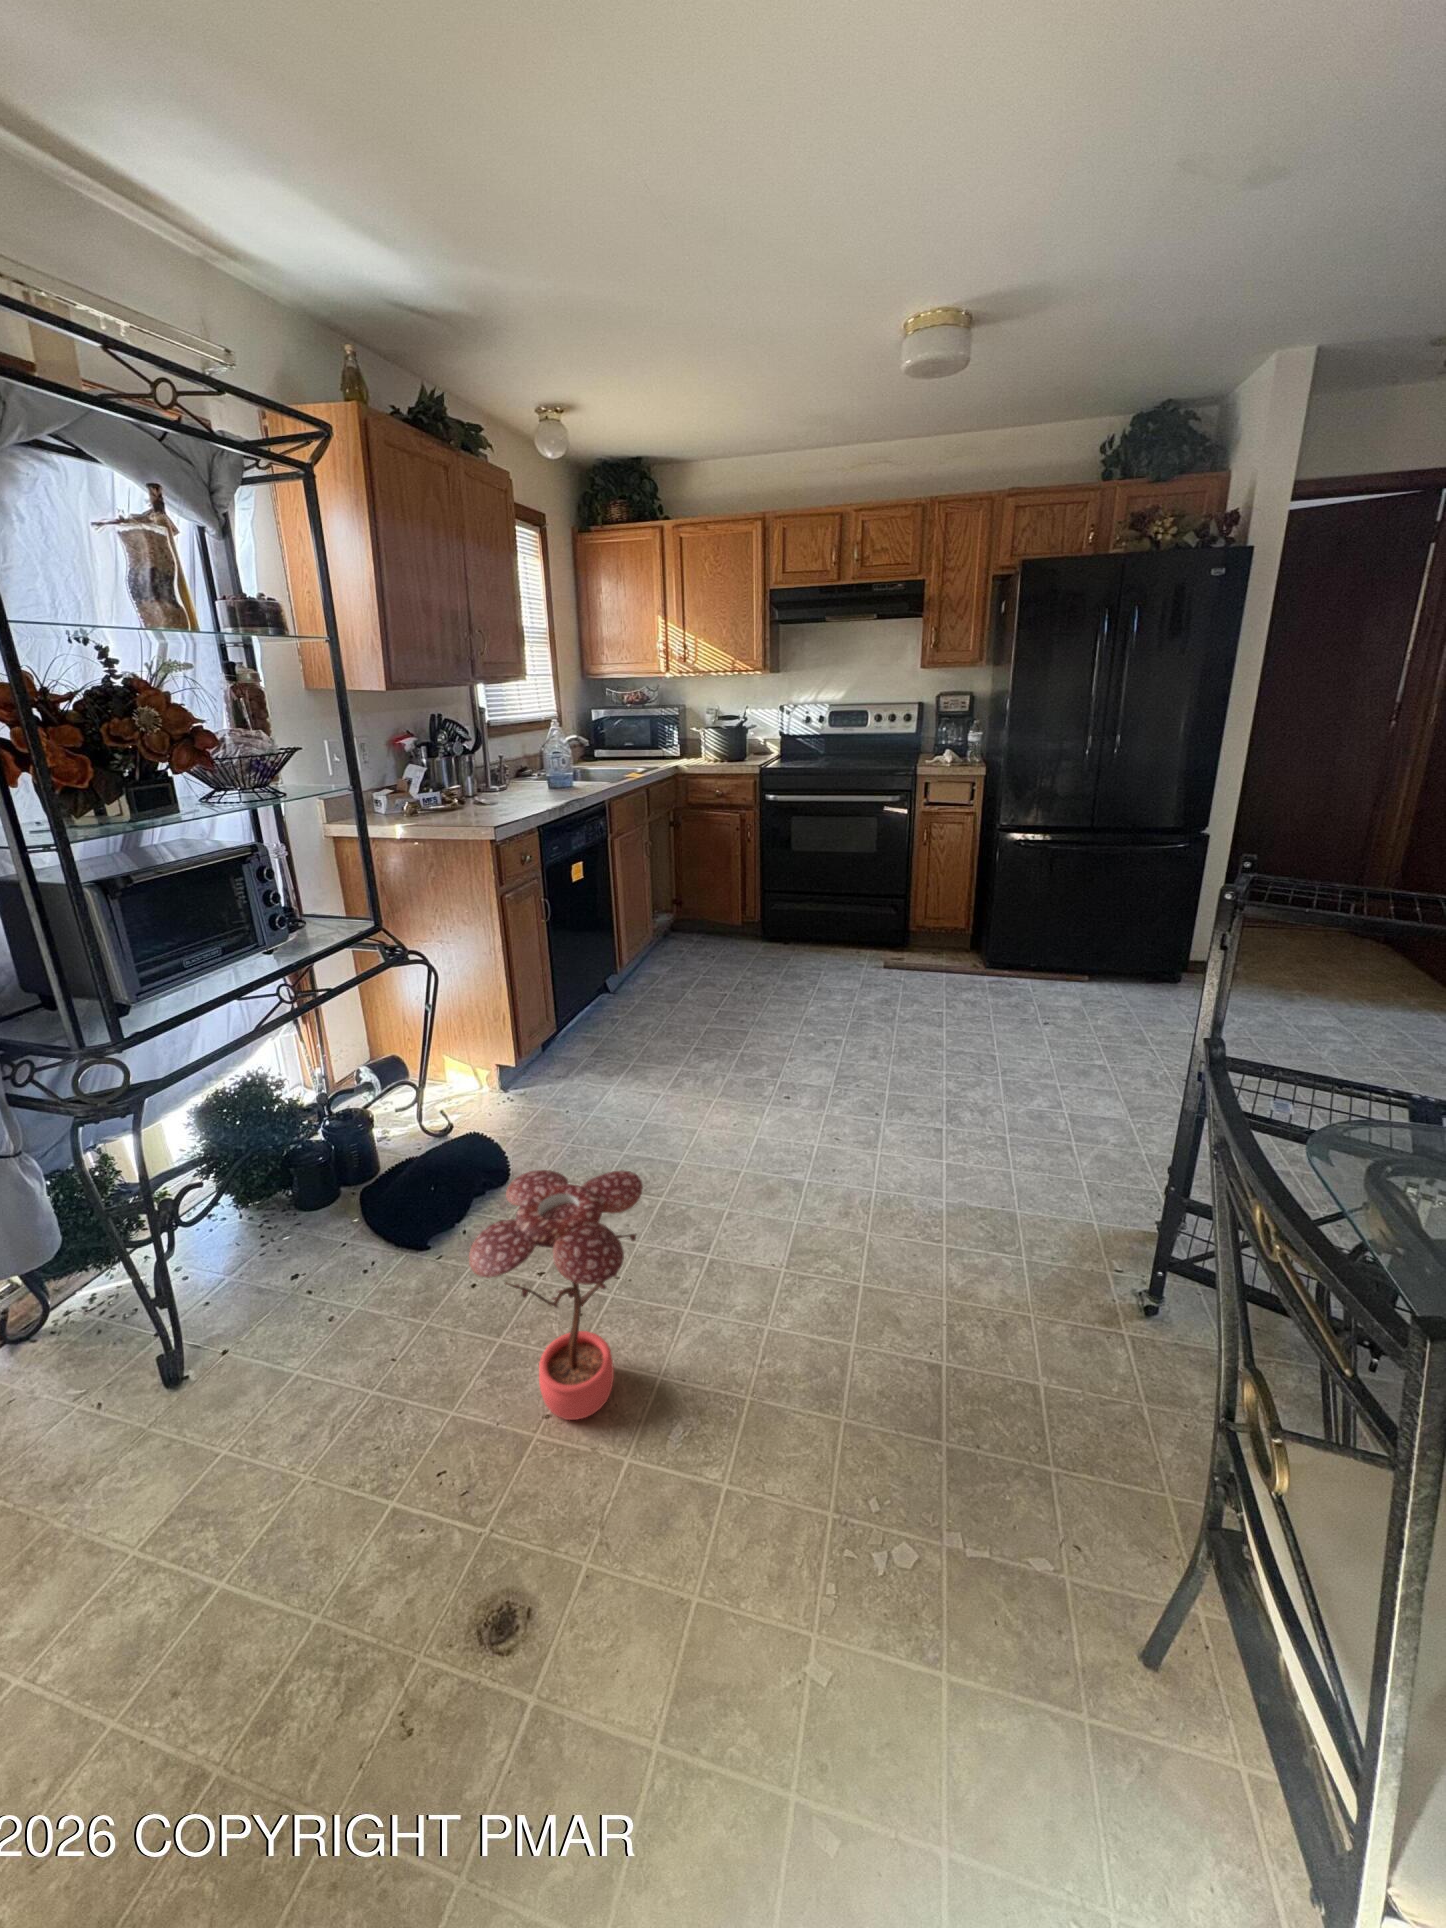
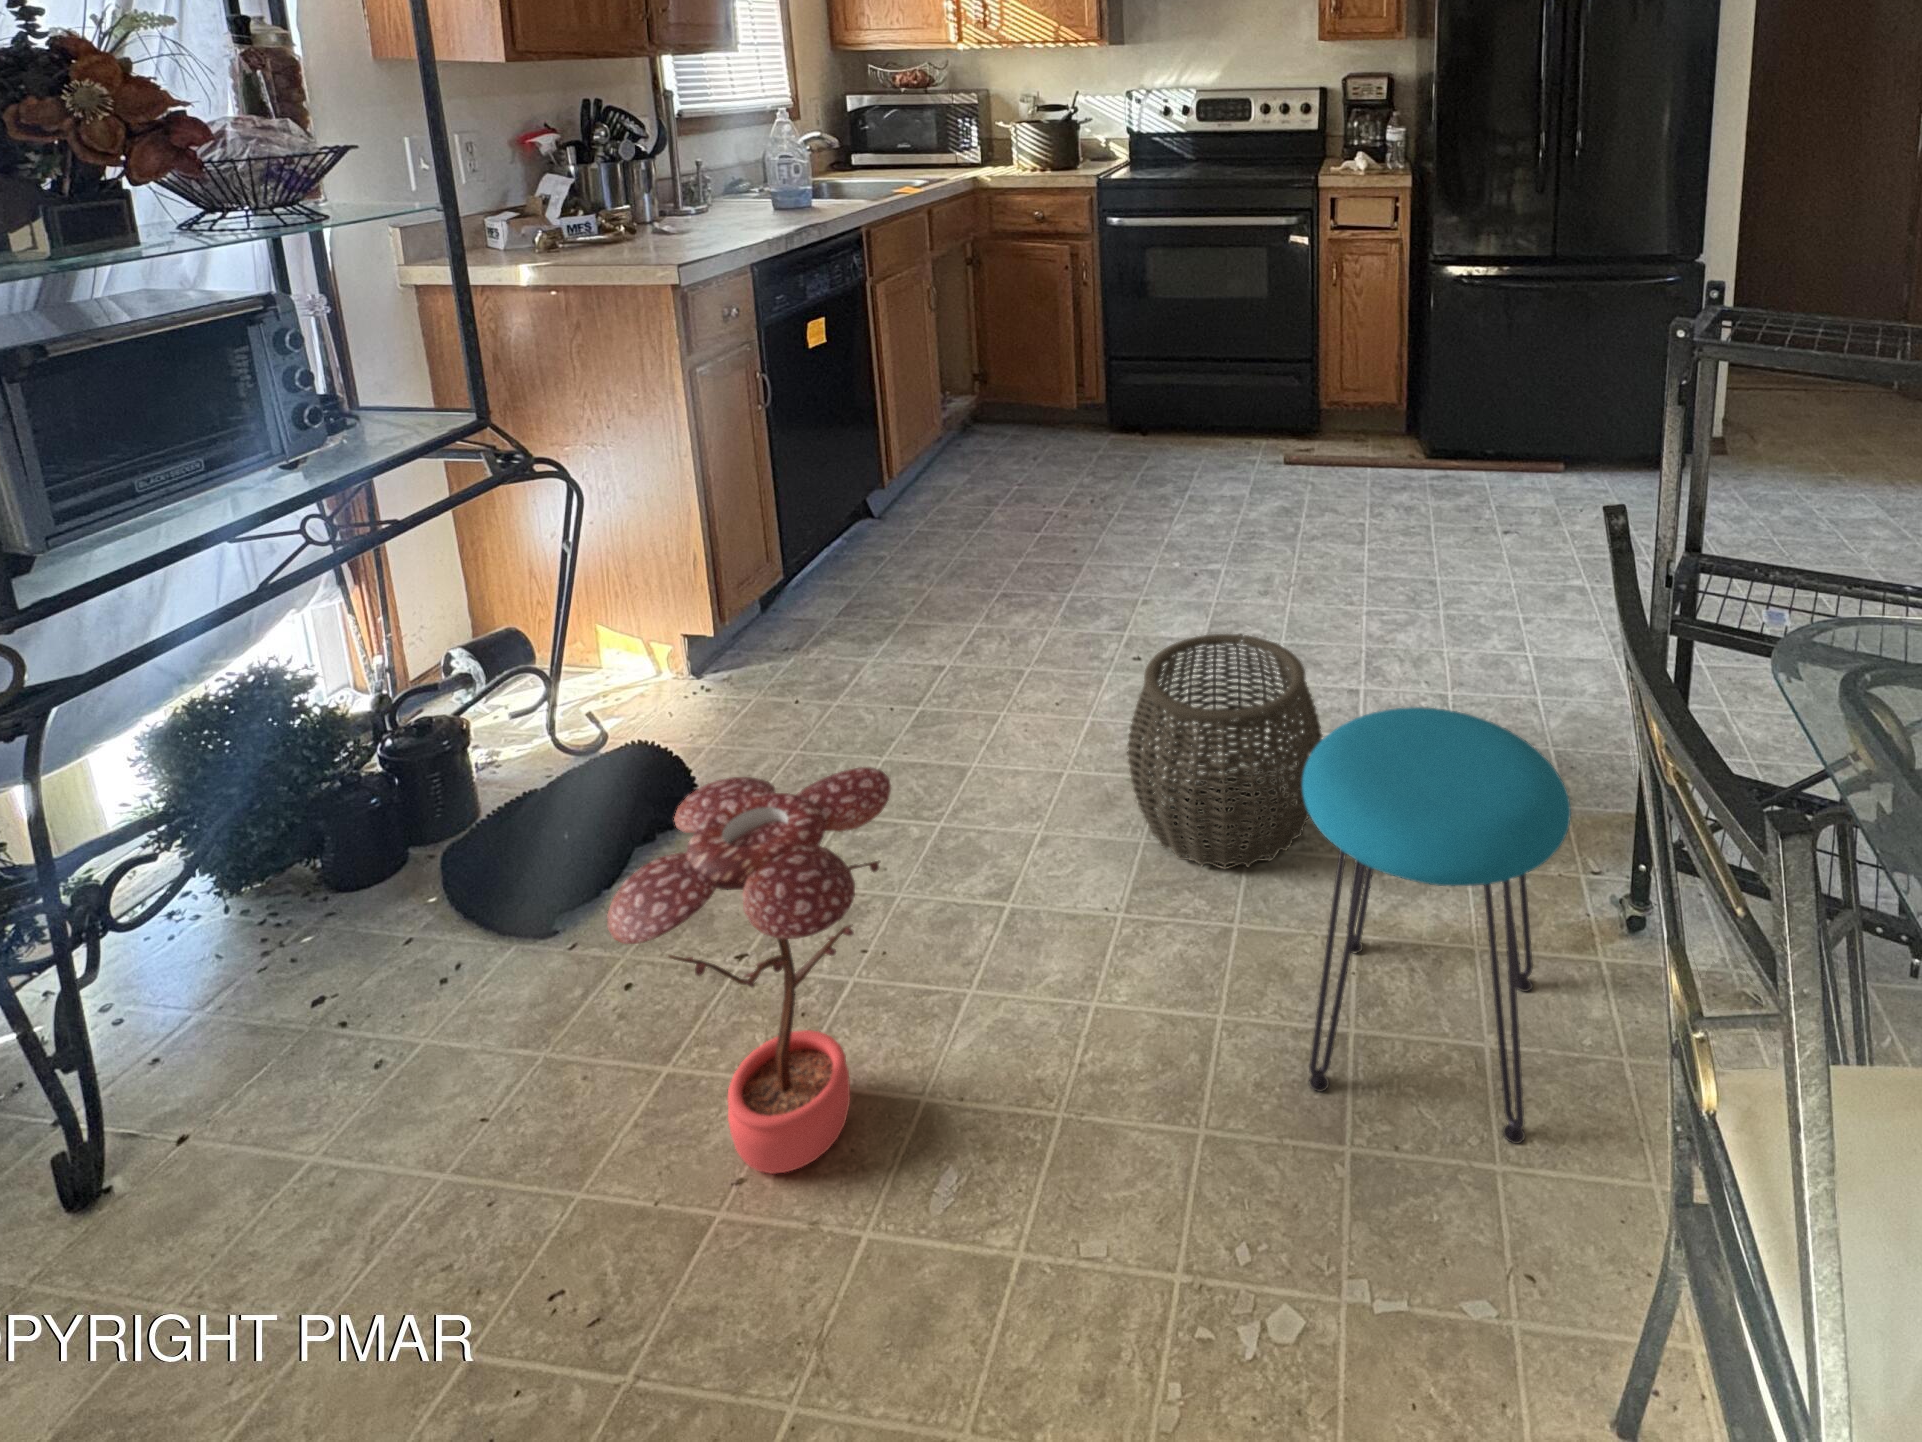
woven basket: none [787,1090,924,1249] -> present [1127,634,1323,870]
stool: none [918,1158,1128,1466] -> present [1302,707,1571,1144]

